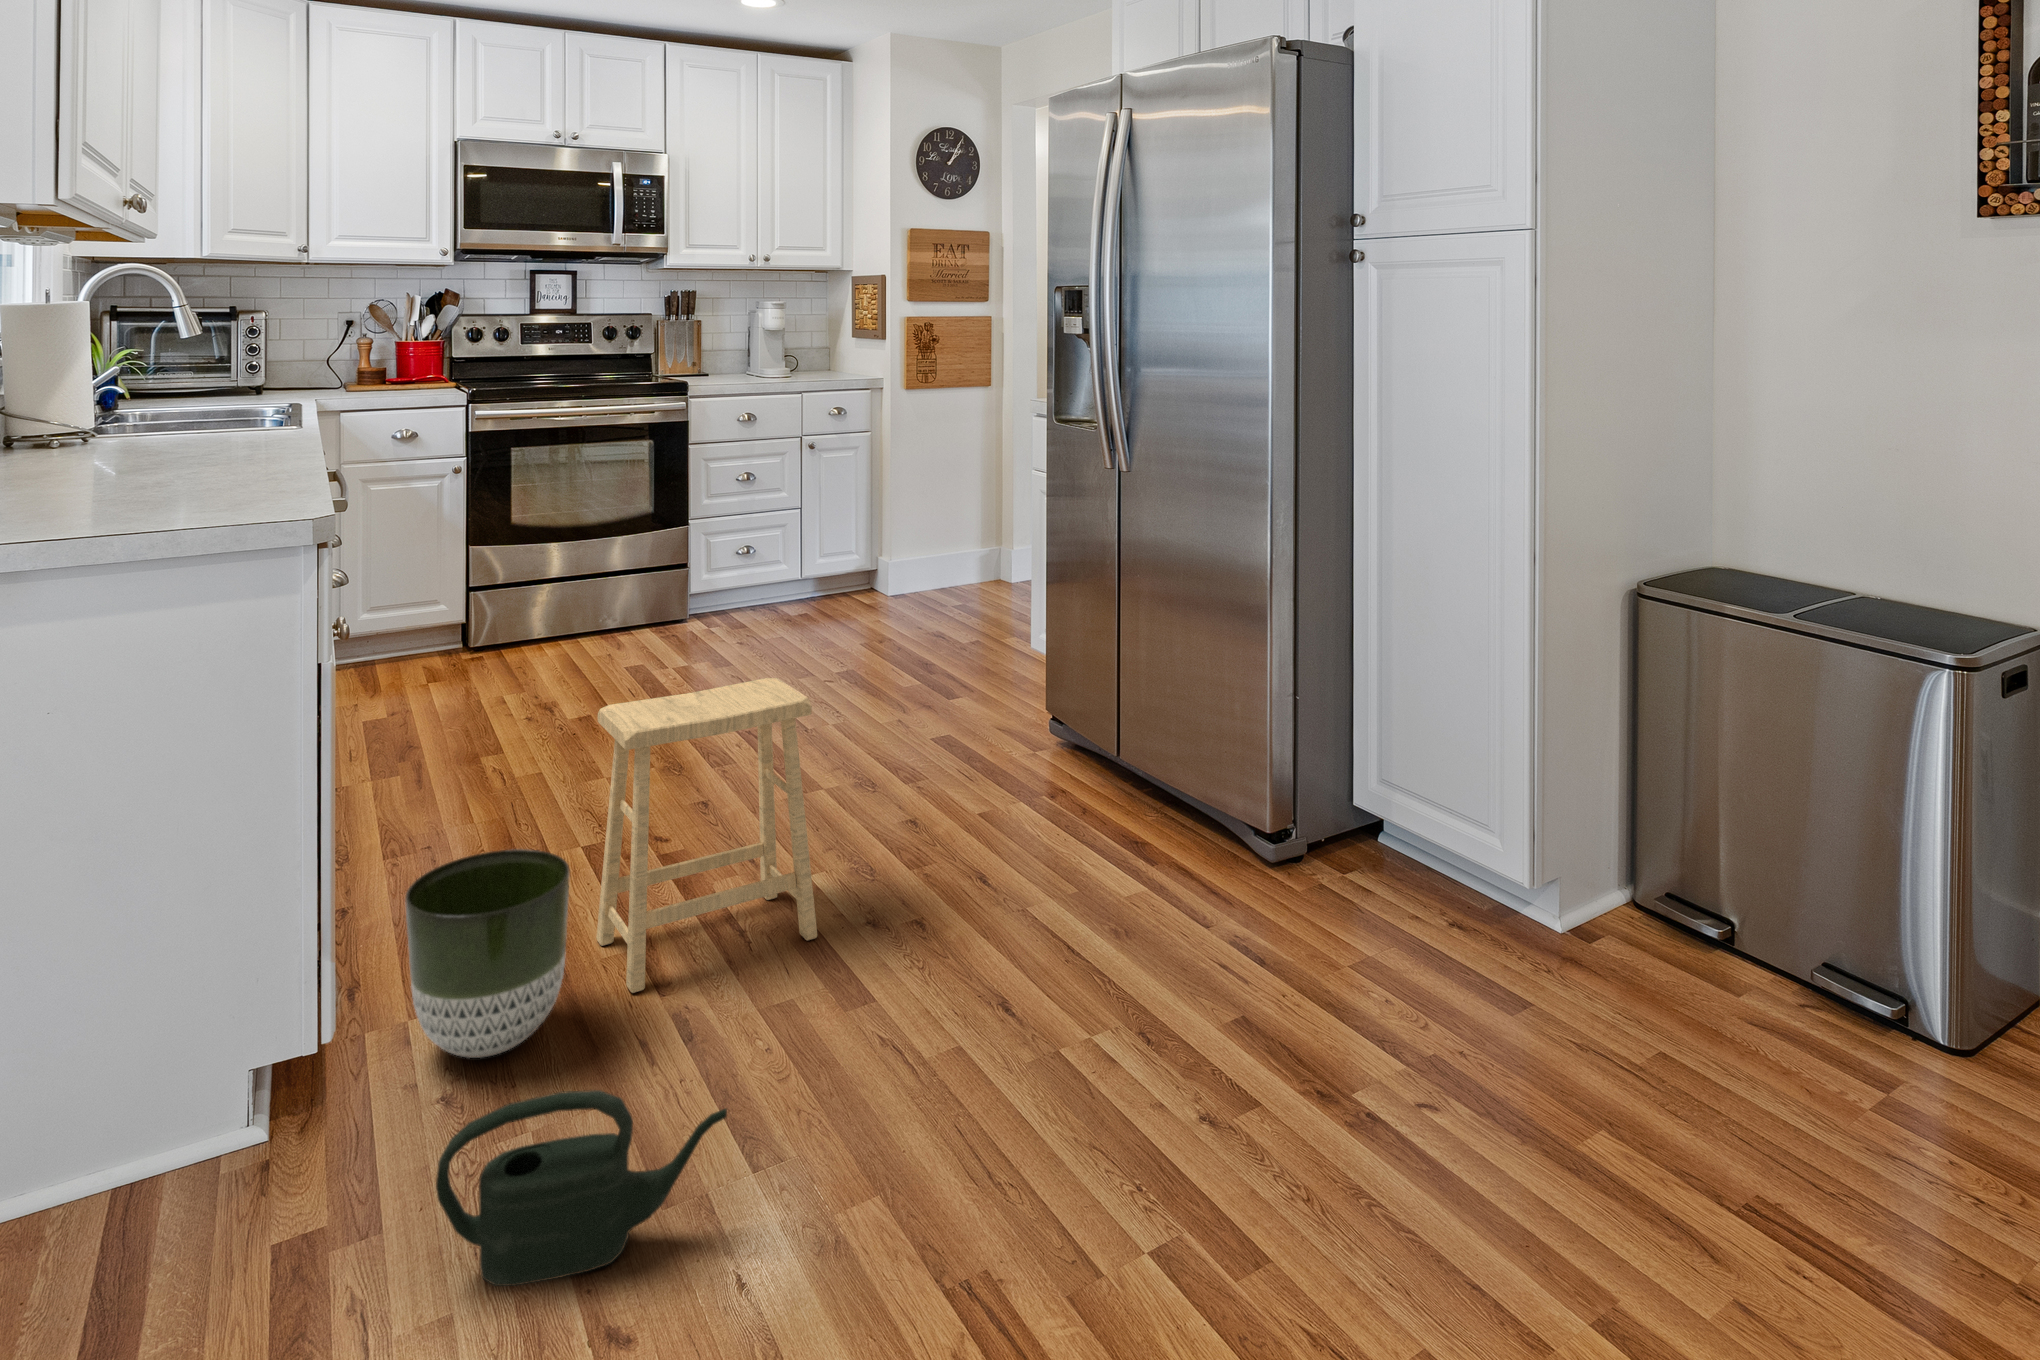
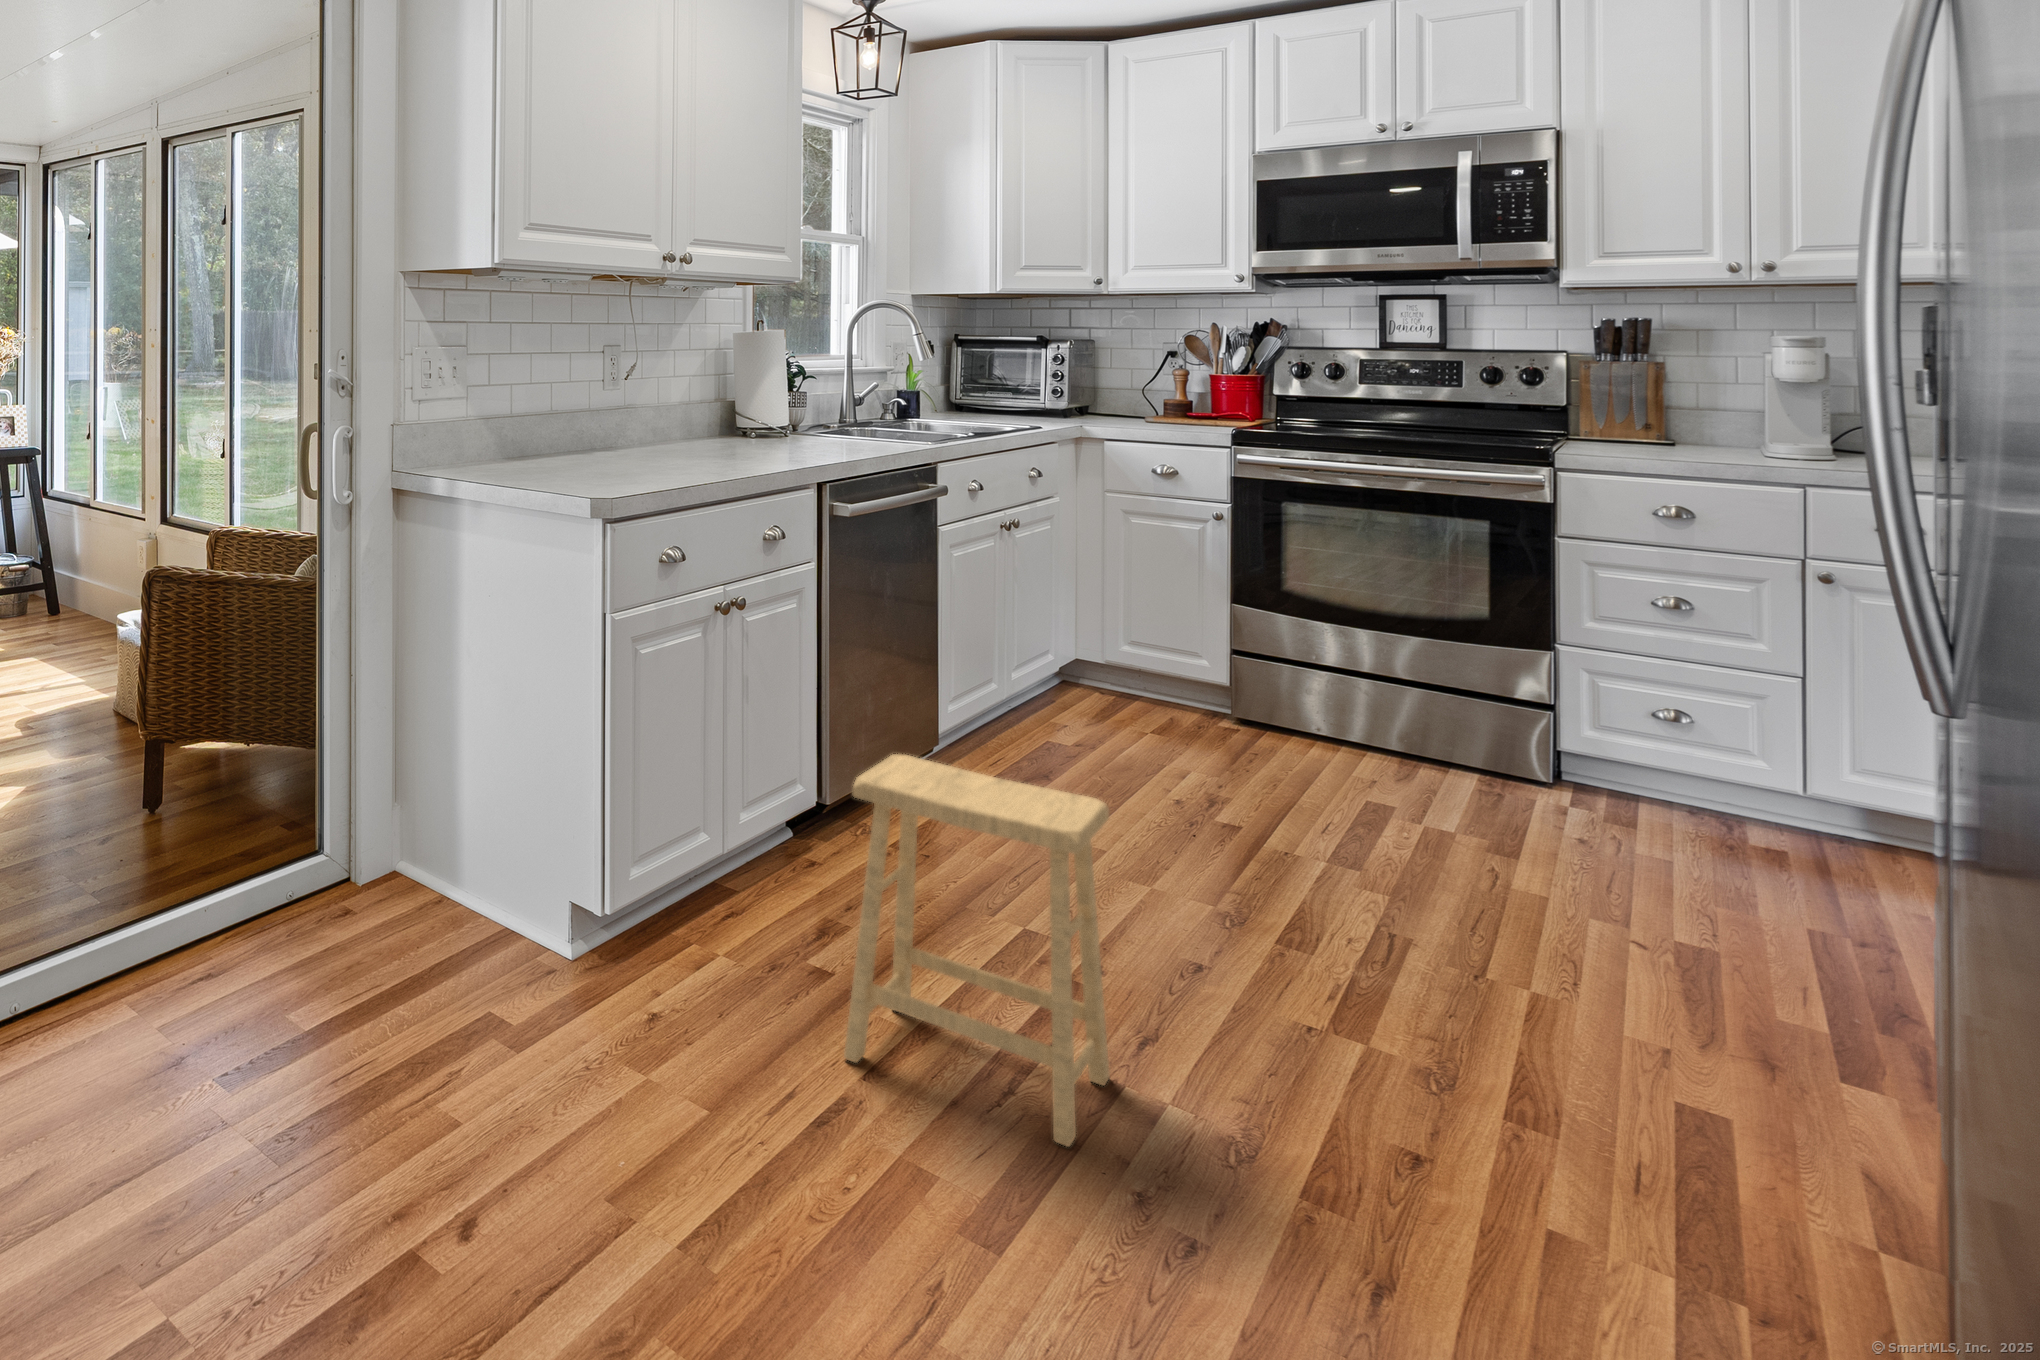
planter: present [405,849,570,1058] -> none [646,834,788,1027]
watering can: present [436,1090,727,1286] -> none [455,1003,604,1204]

